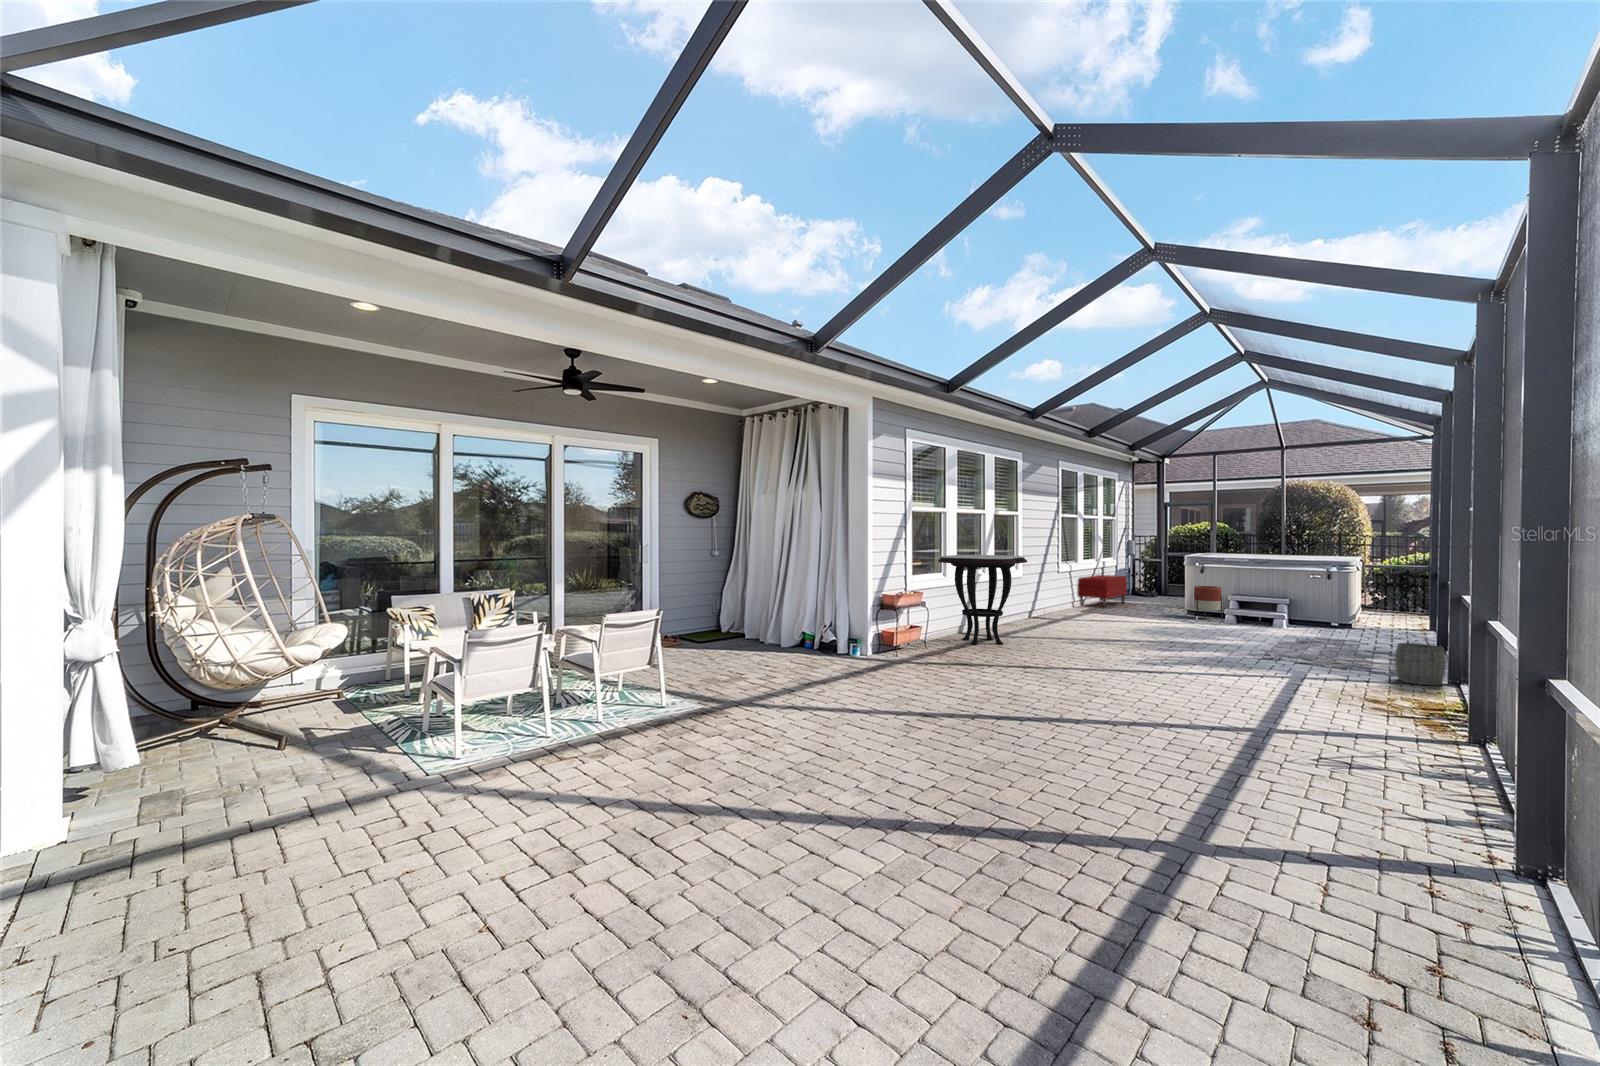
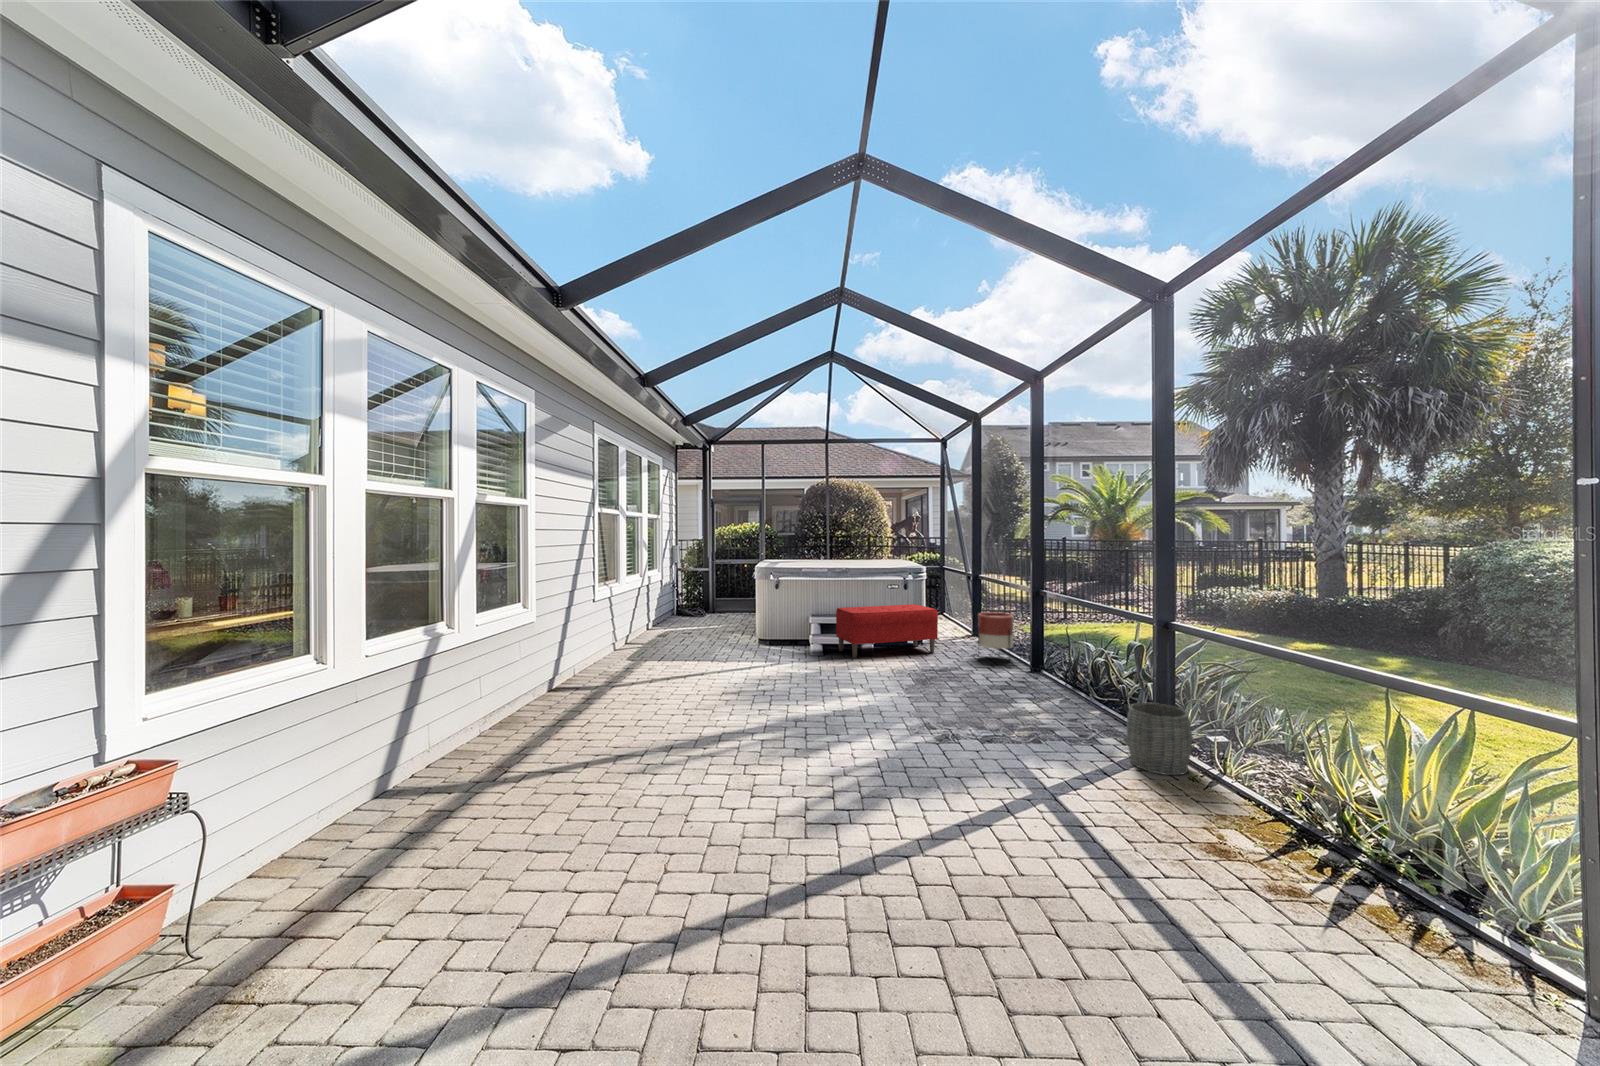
side table: present [938,555,1027,645] -> none [262,595,542,863]
bench: present [1077,575,1127,607] -> present [836,604,938,658]
planter: present [1194,586,1222,620] -> present [978,612,1013,649]

